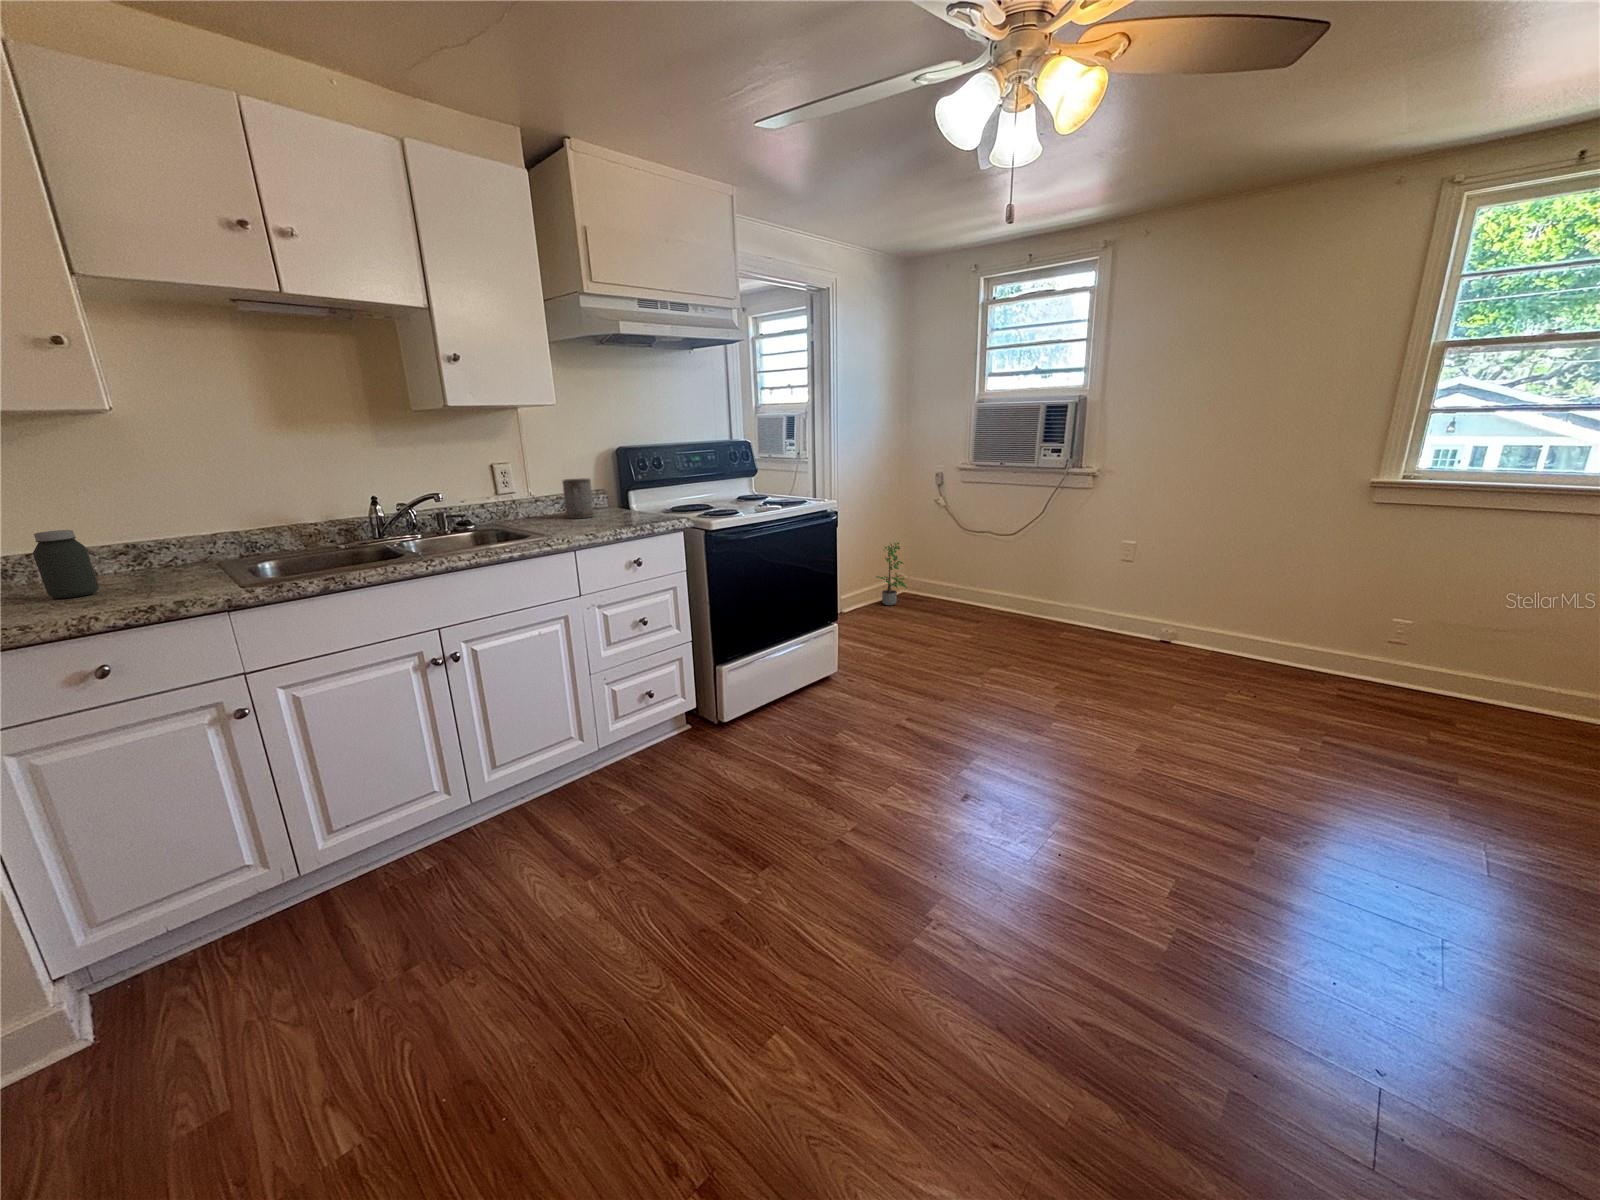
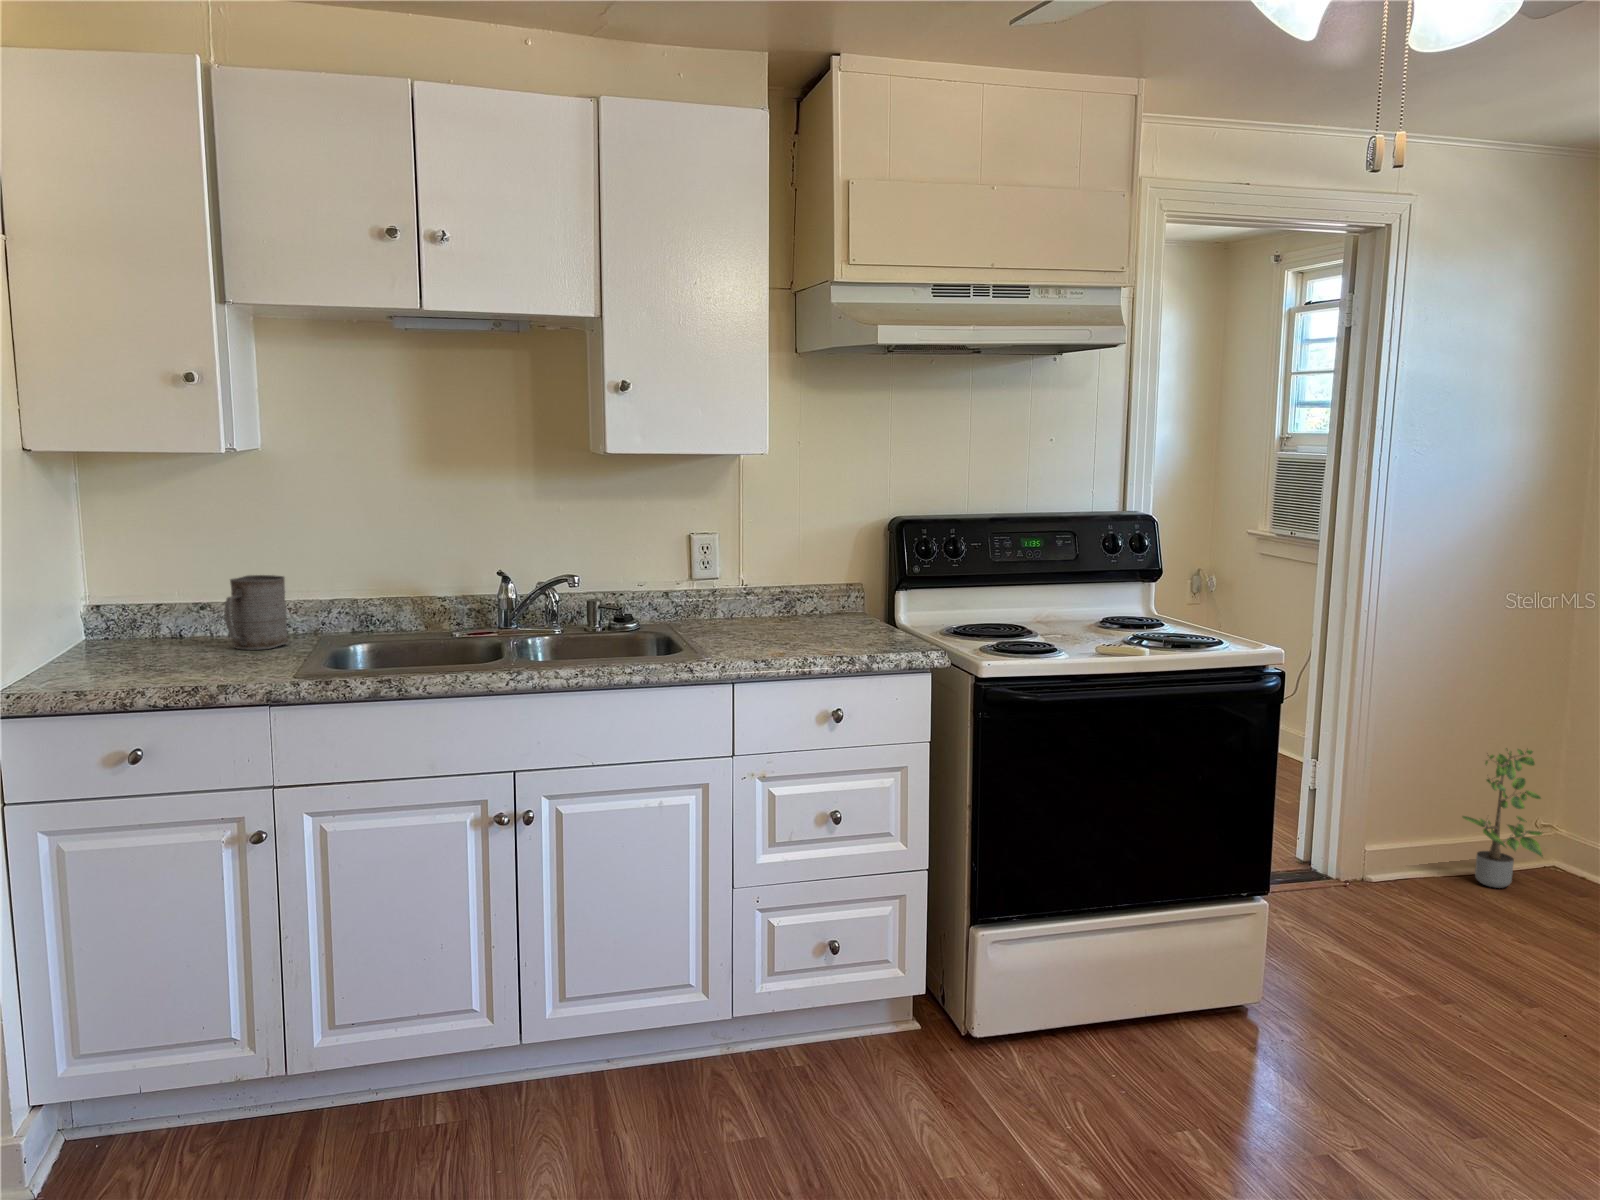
mug: present [563,478,594,518] -> present [224,575,288,649]
jar: present [33,530,99,598] -> none [139,585,187,662]

